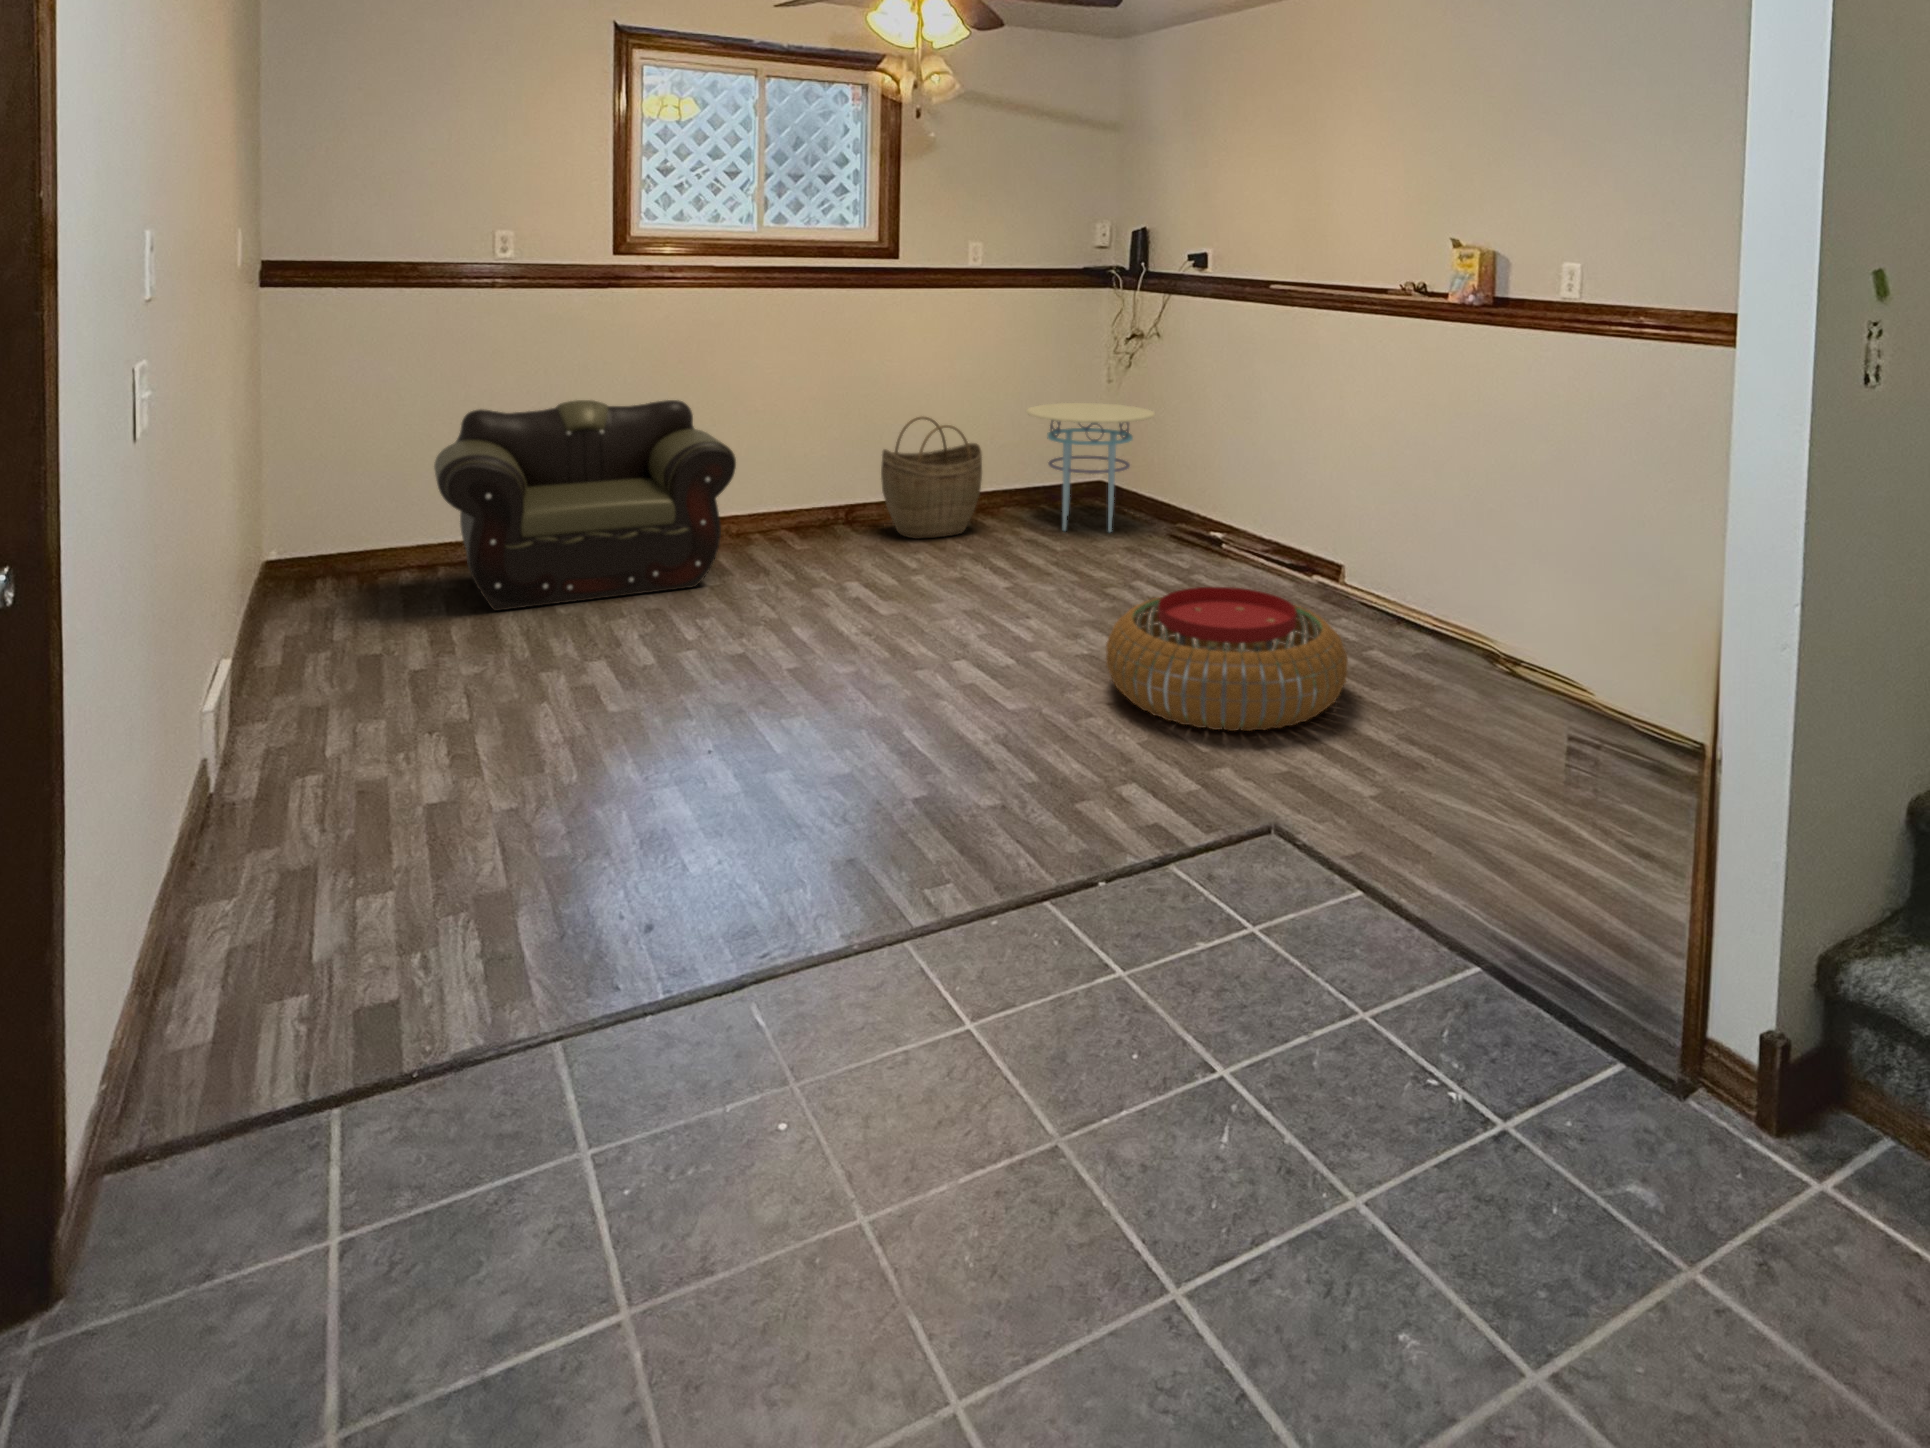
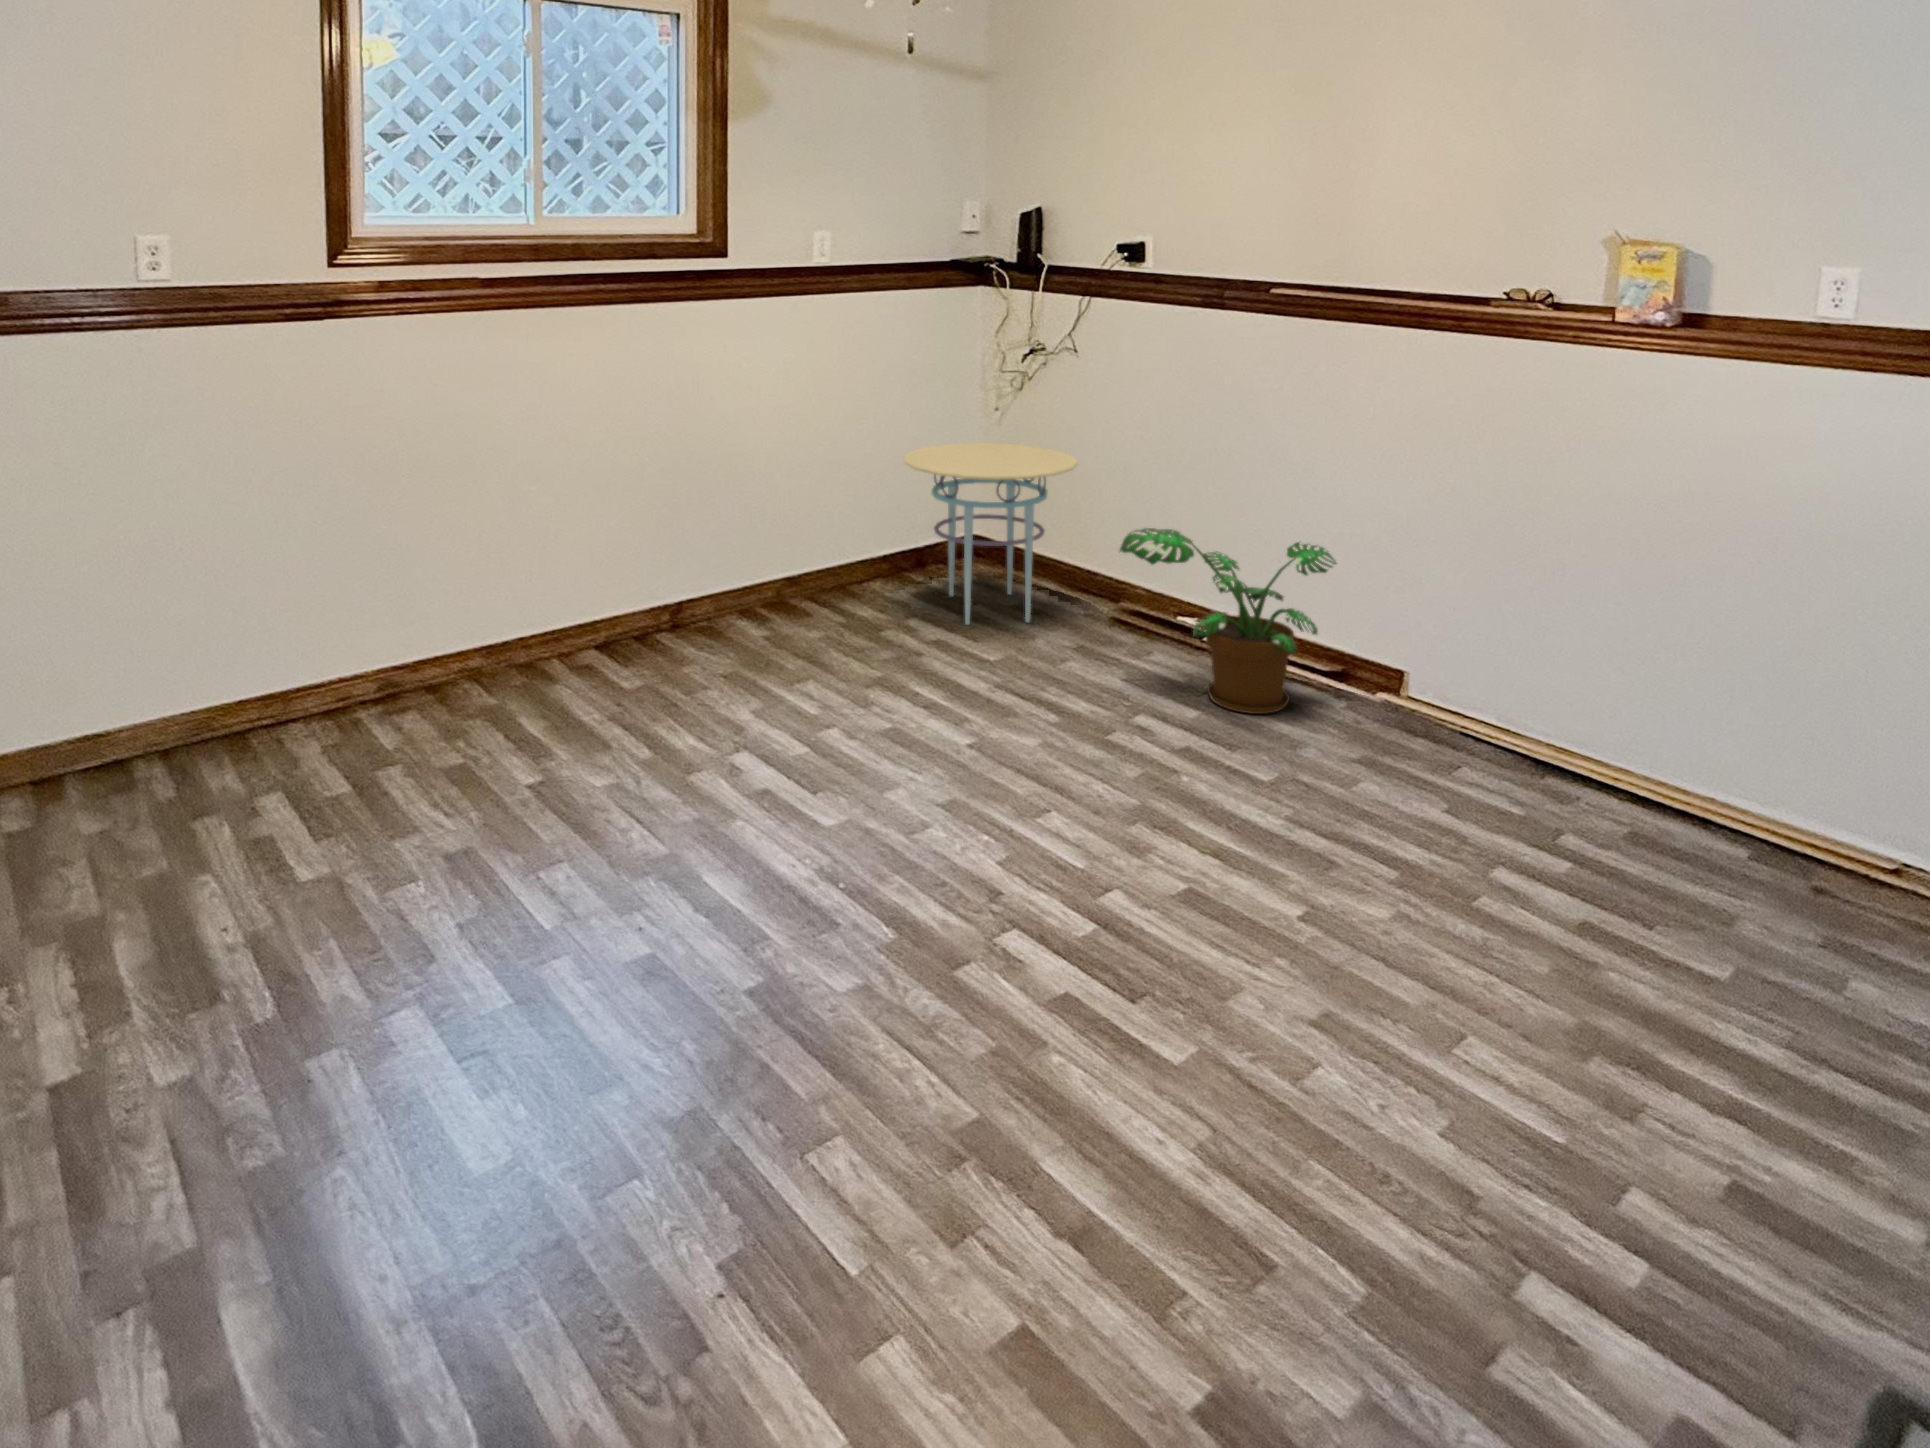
armchair: present [434,400,736,611] -> none [54,488,556,879]
woven basket: present [881,417,982,539] -> none [719,479,859,655]
potted plant: none [1143,455,1297,587] -> present [1120,528,1336,714]
pouf: present [1106,587,1348,731] -> none [1255,770,1666,1050]

